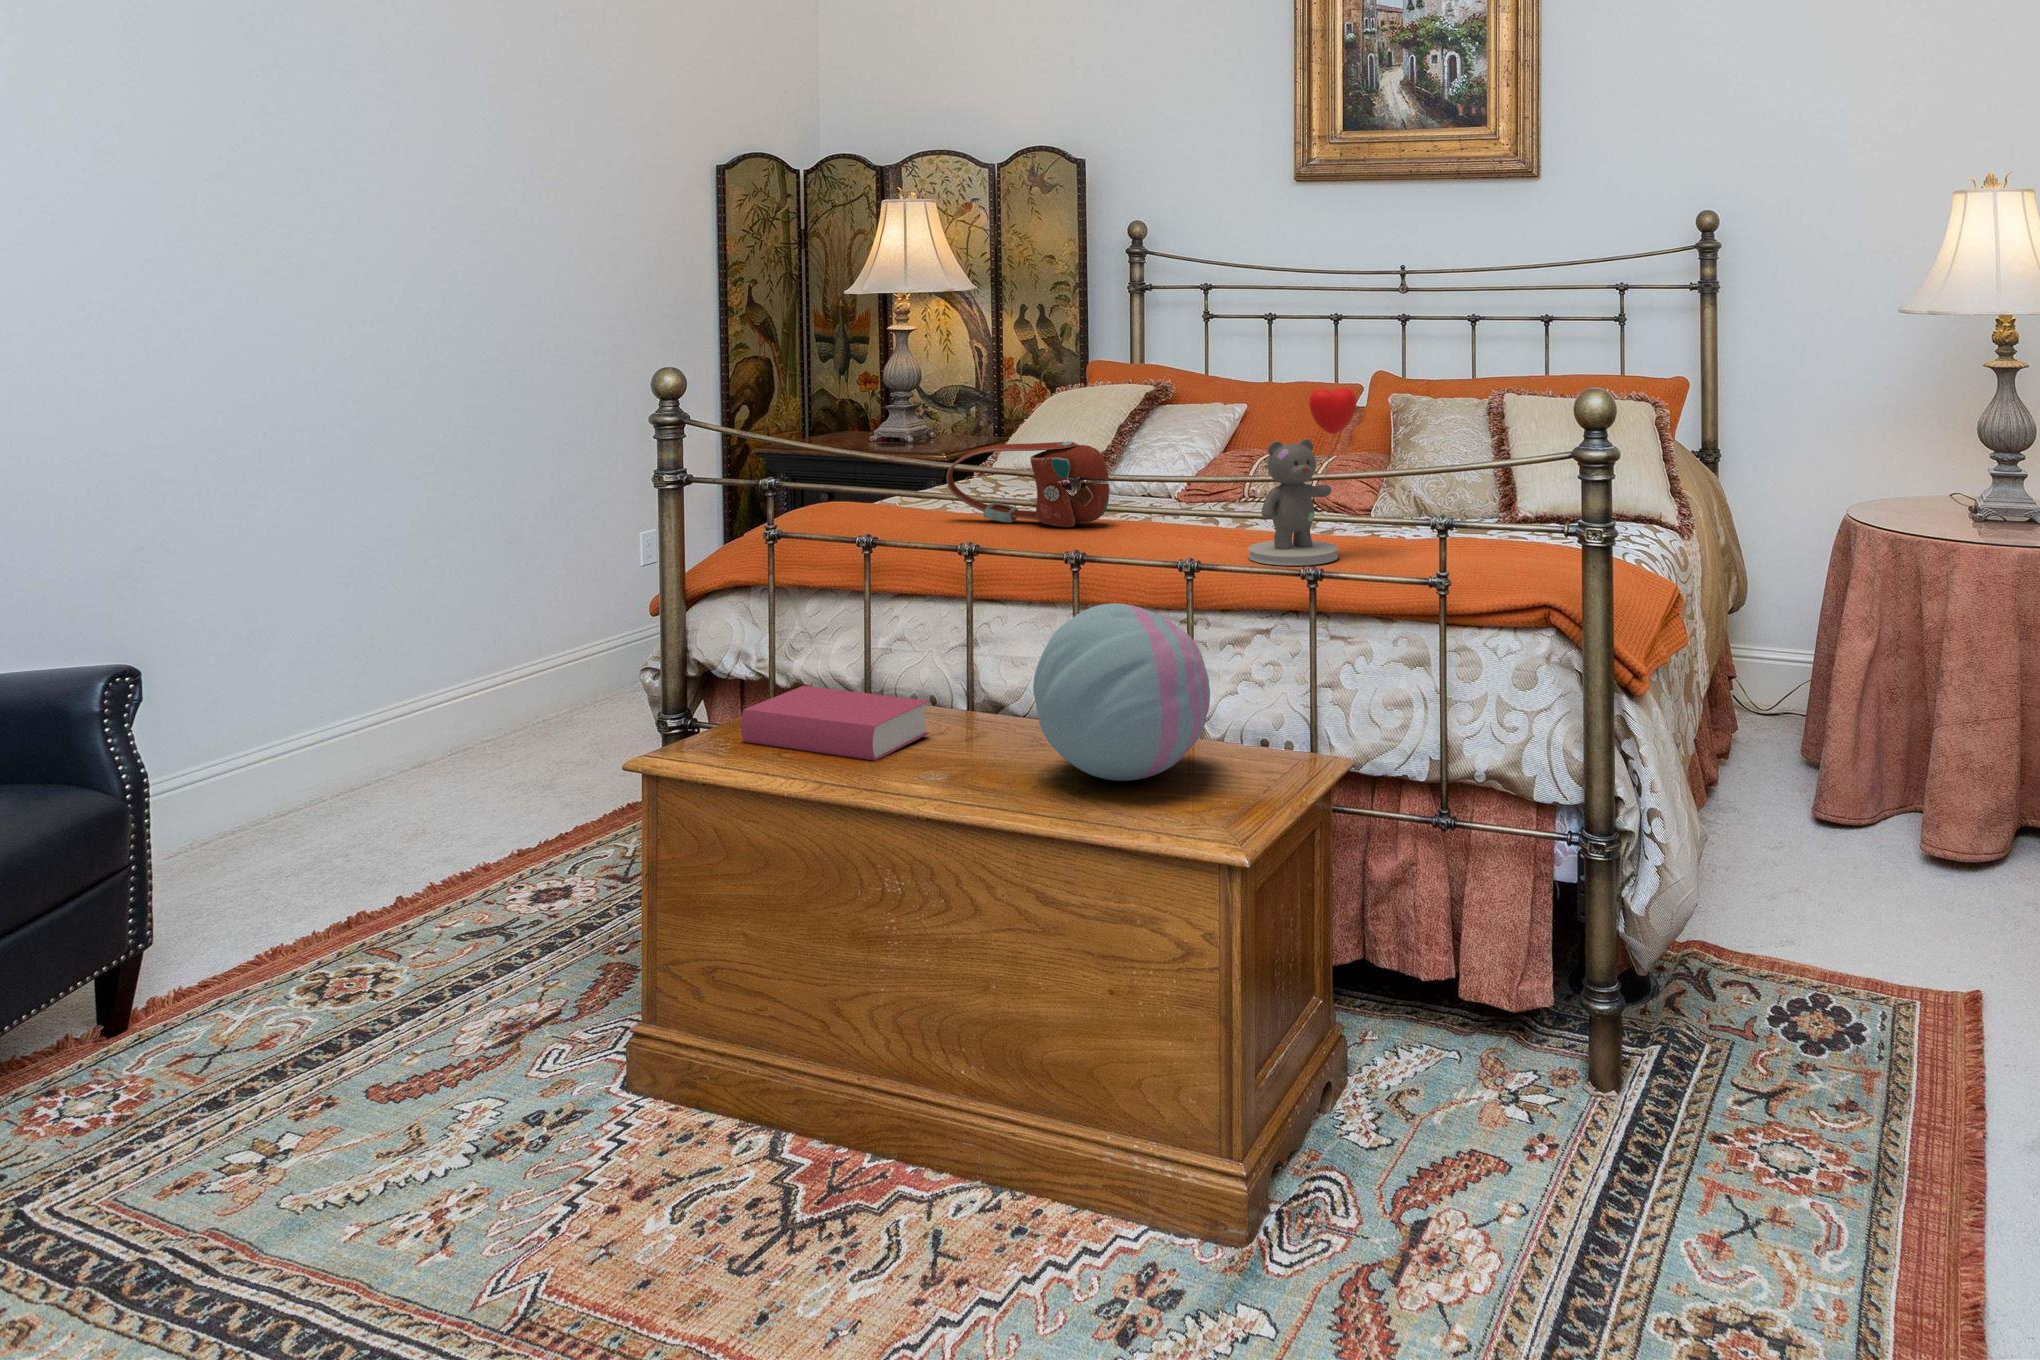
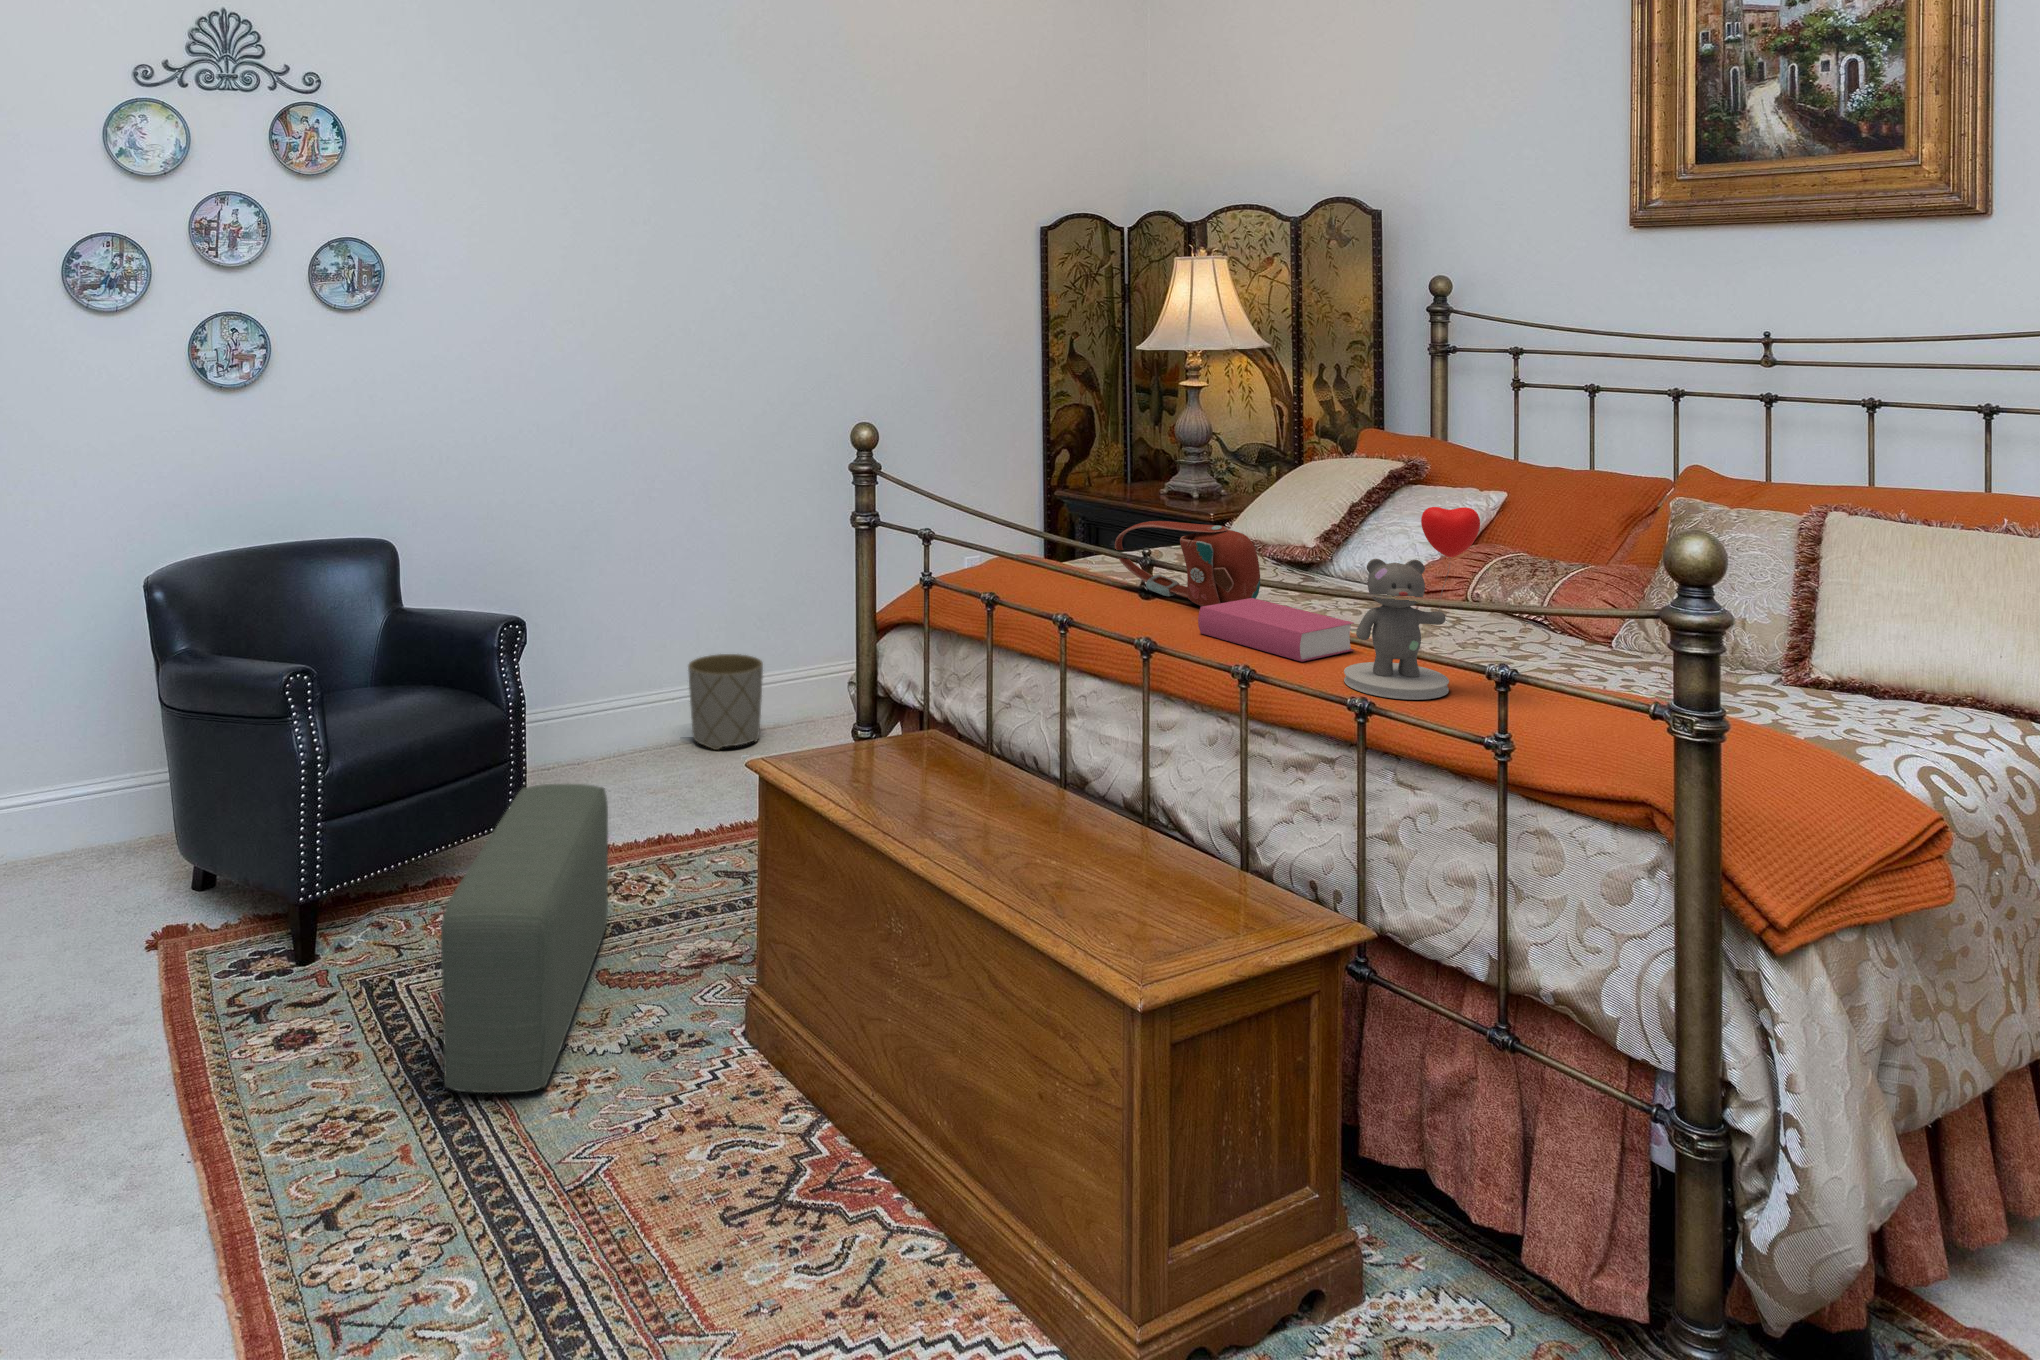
cushion: present [1033,603,1210,781] -> none [1010,715,1195,895]
book: present [741,686,930,761] -> present [1198,598,1354,662]
planter: none [304,693,417,820] -> present [688,654,763,750]
pouf: none [200,855,397,1284] -> present [441,784,608,1093]

